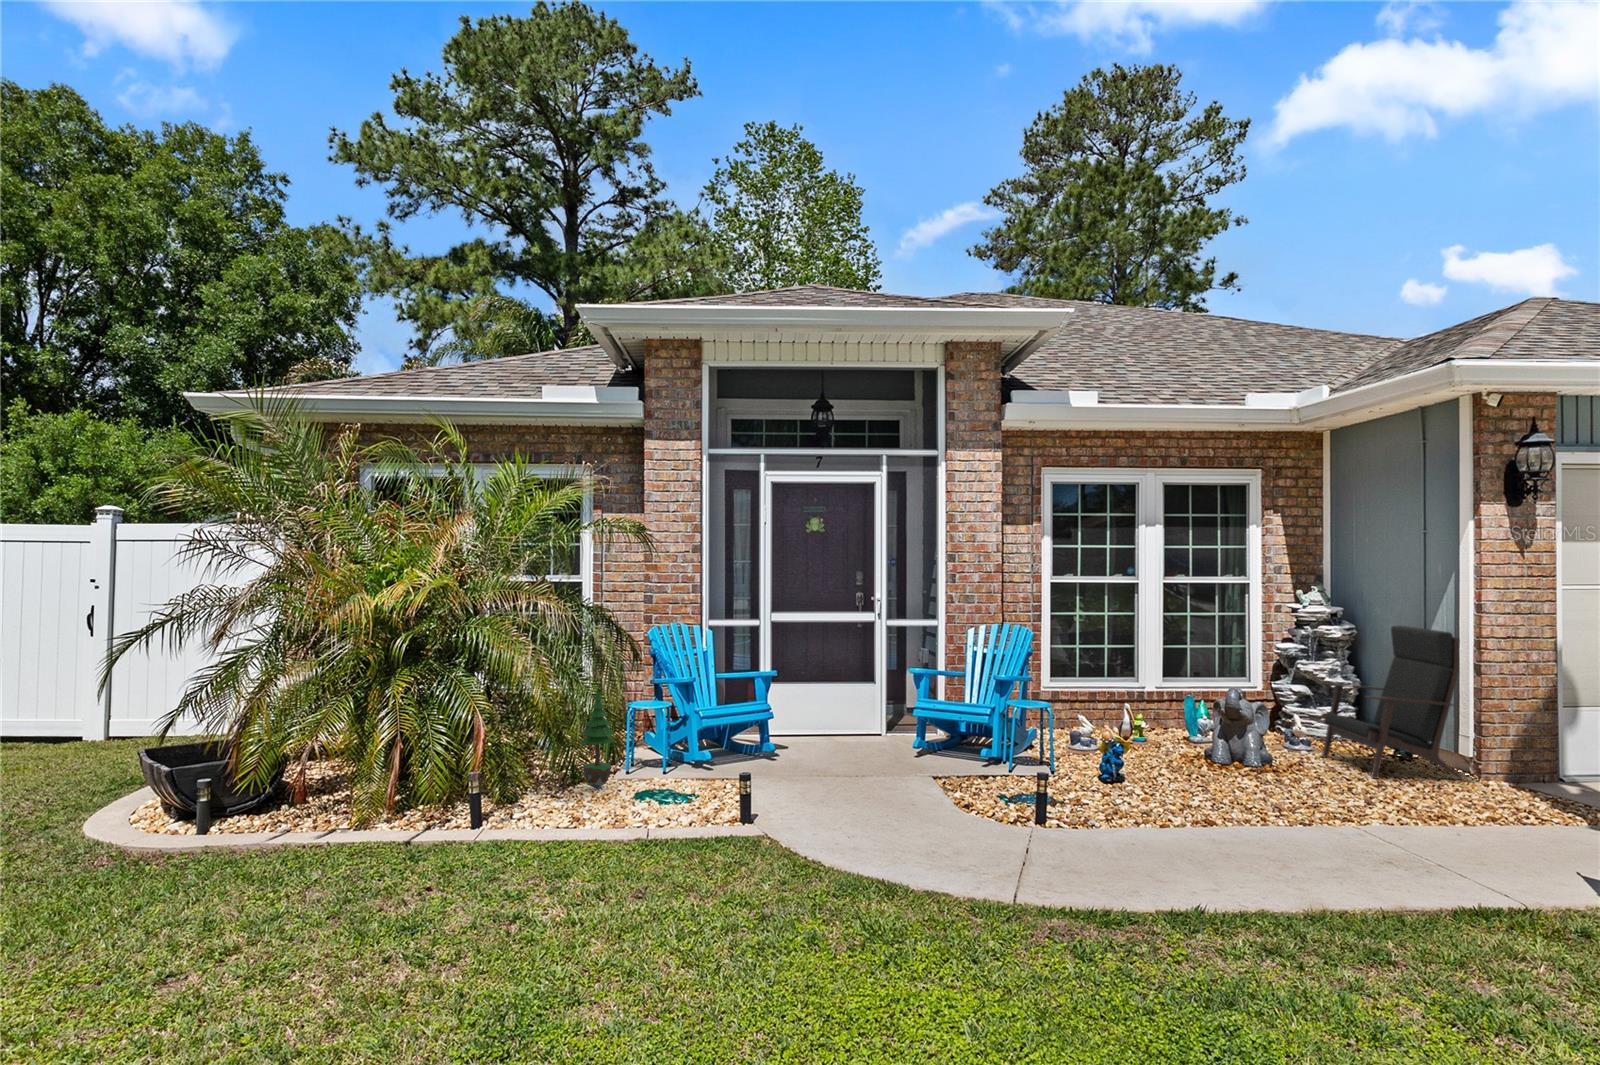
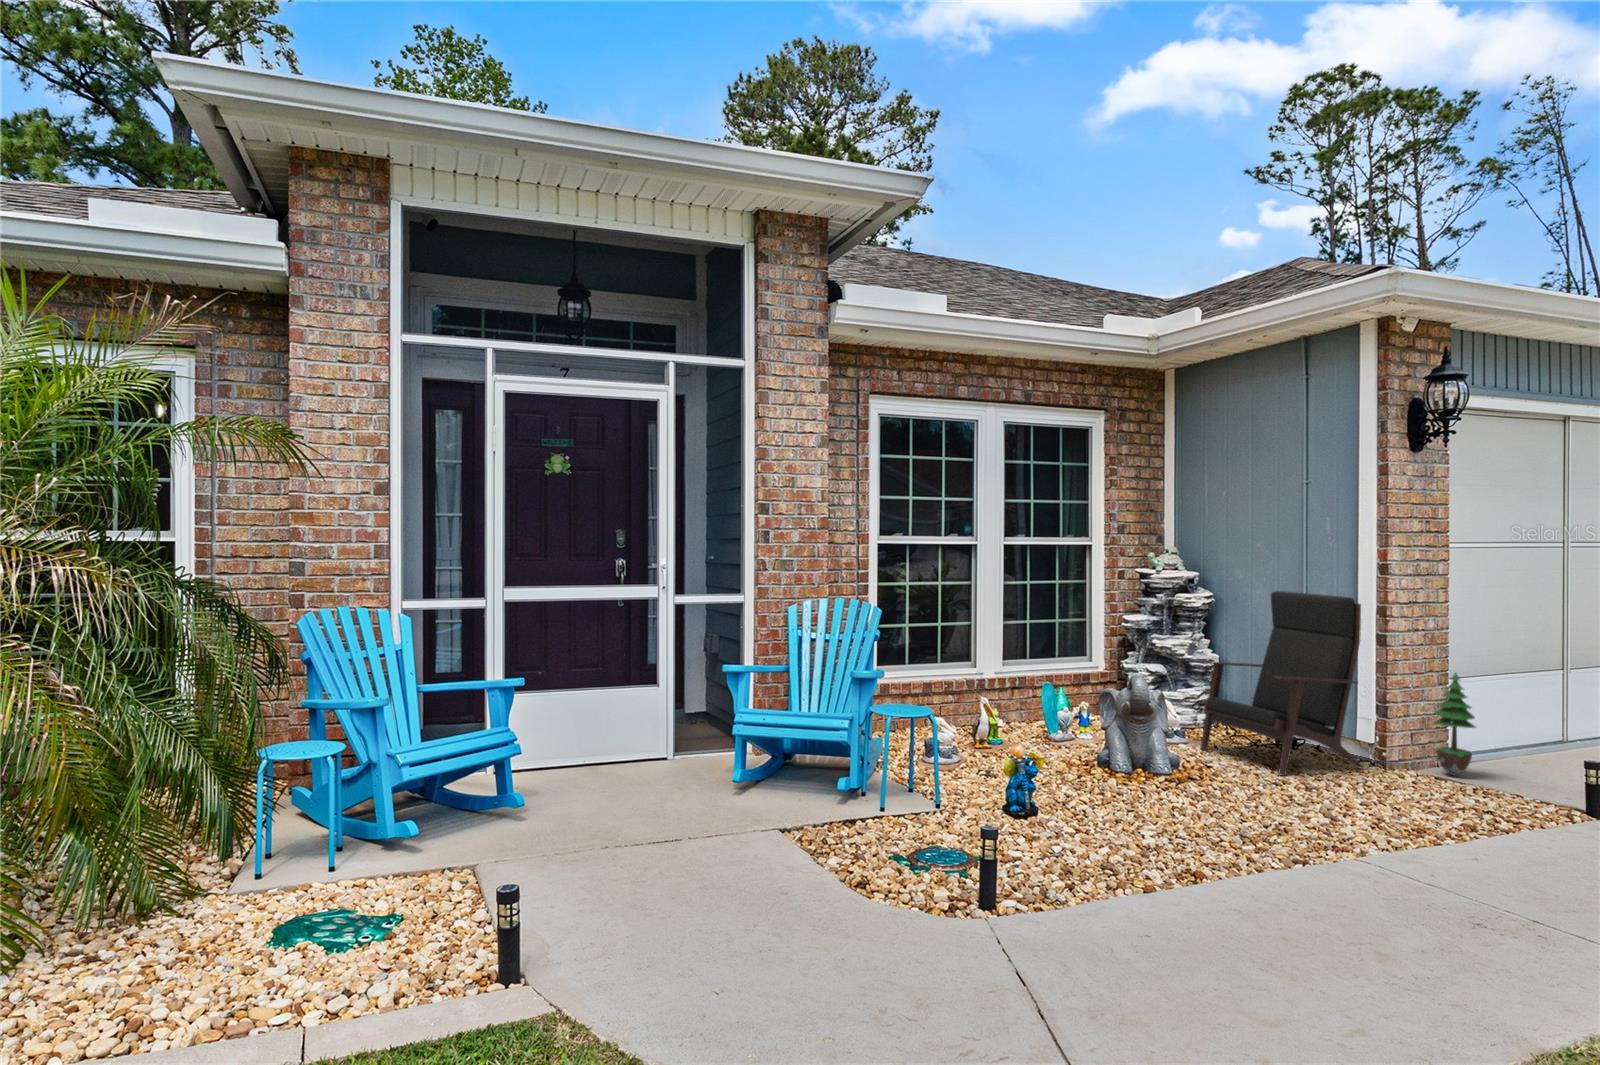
potted tree: present [580,692,614,789] -> present [1433,673,1475,775]

